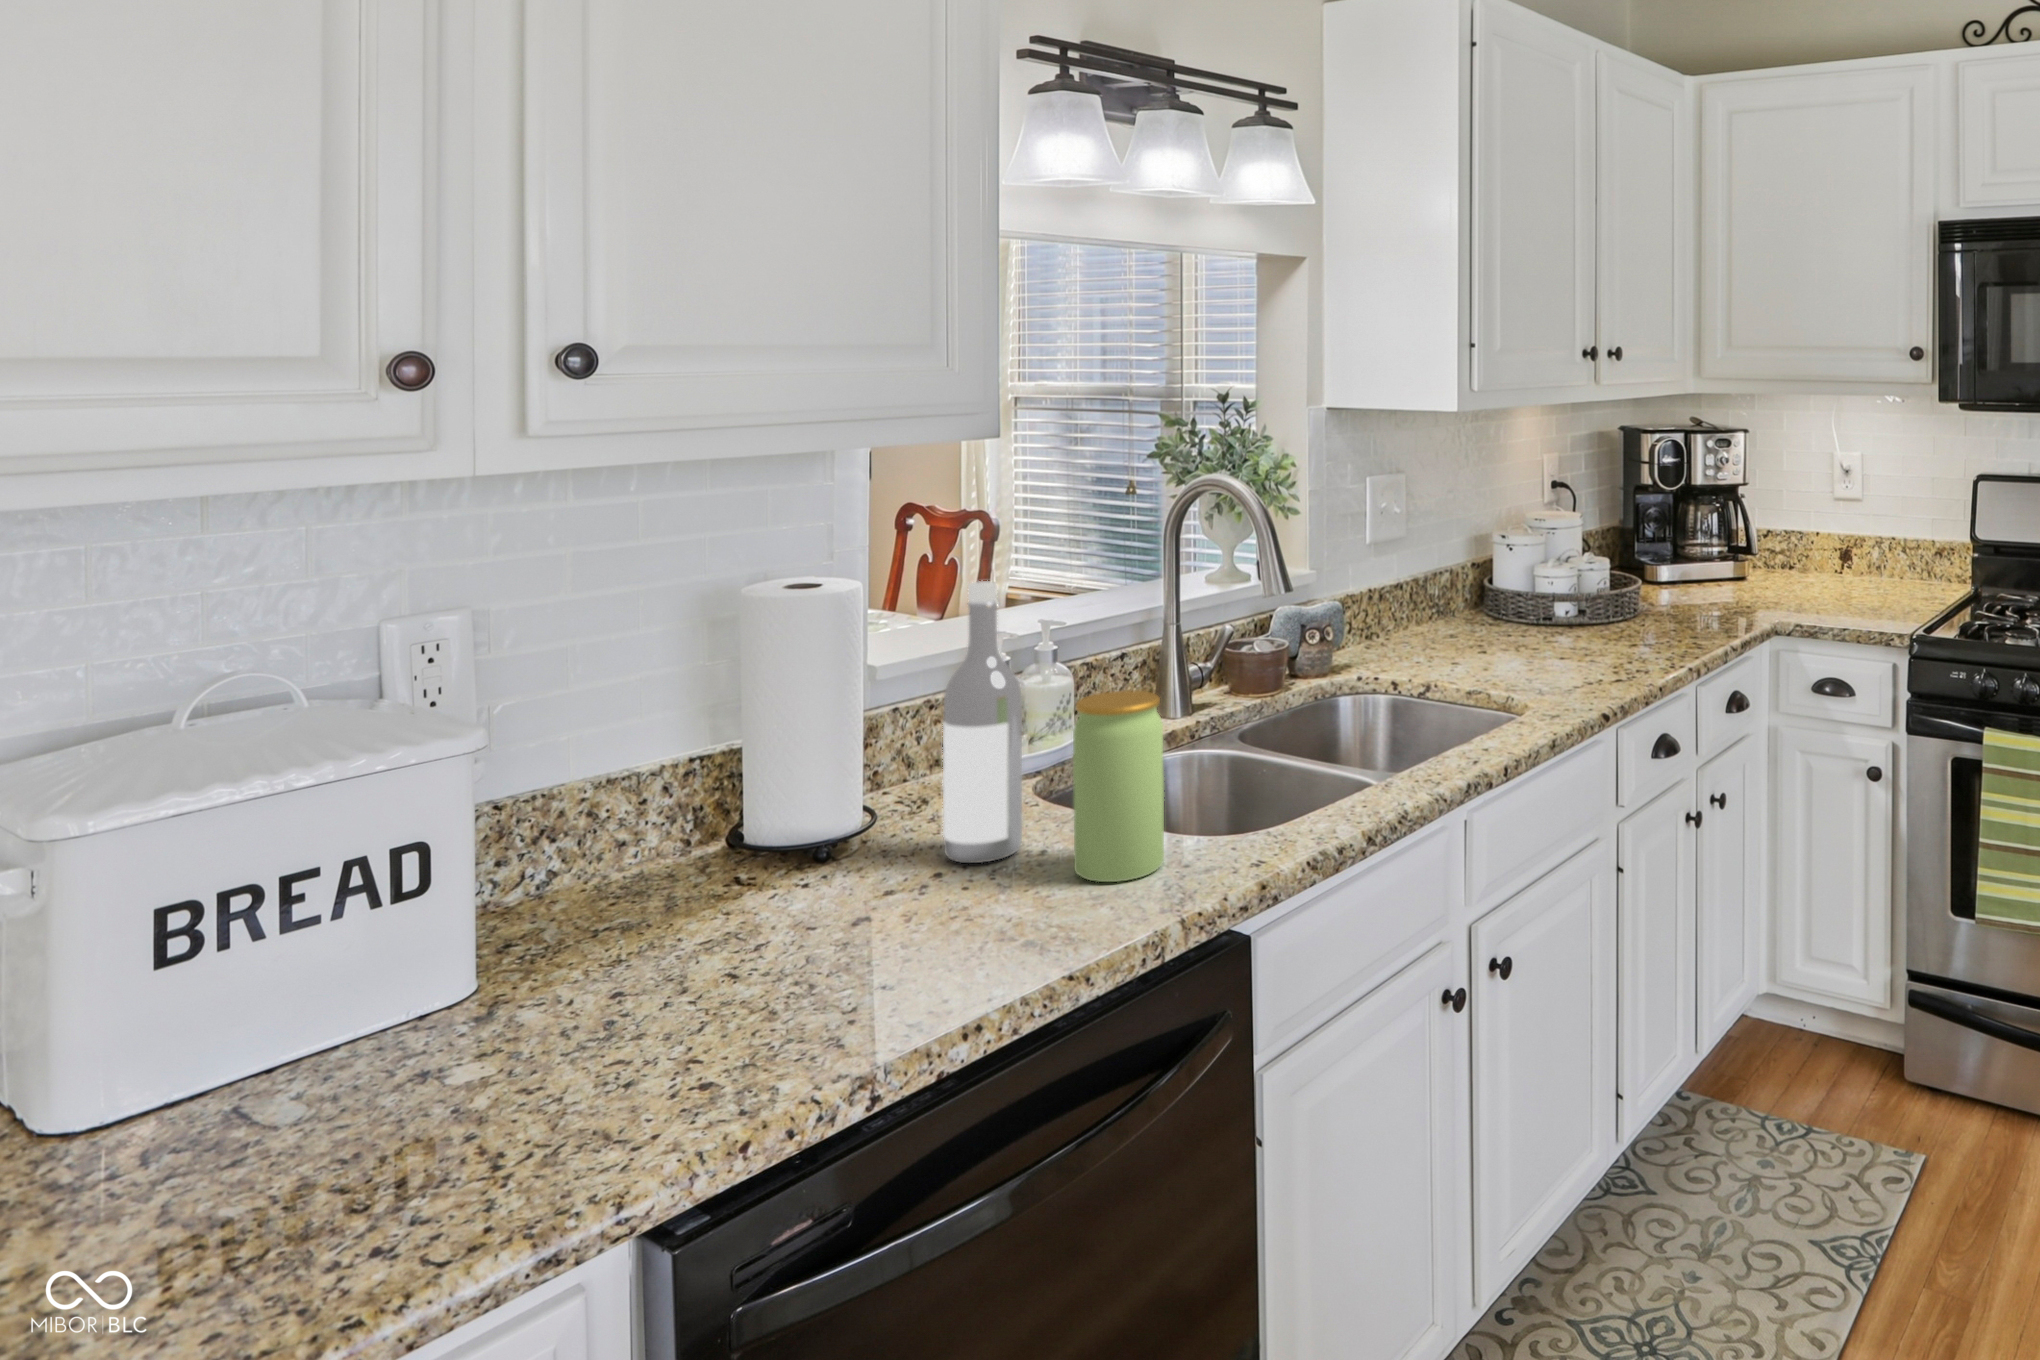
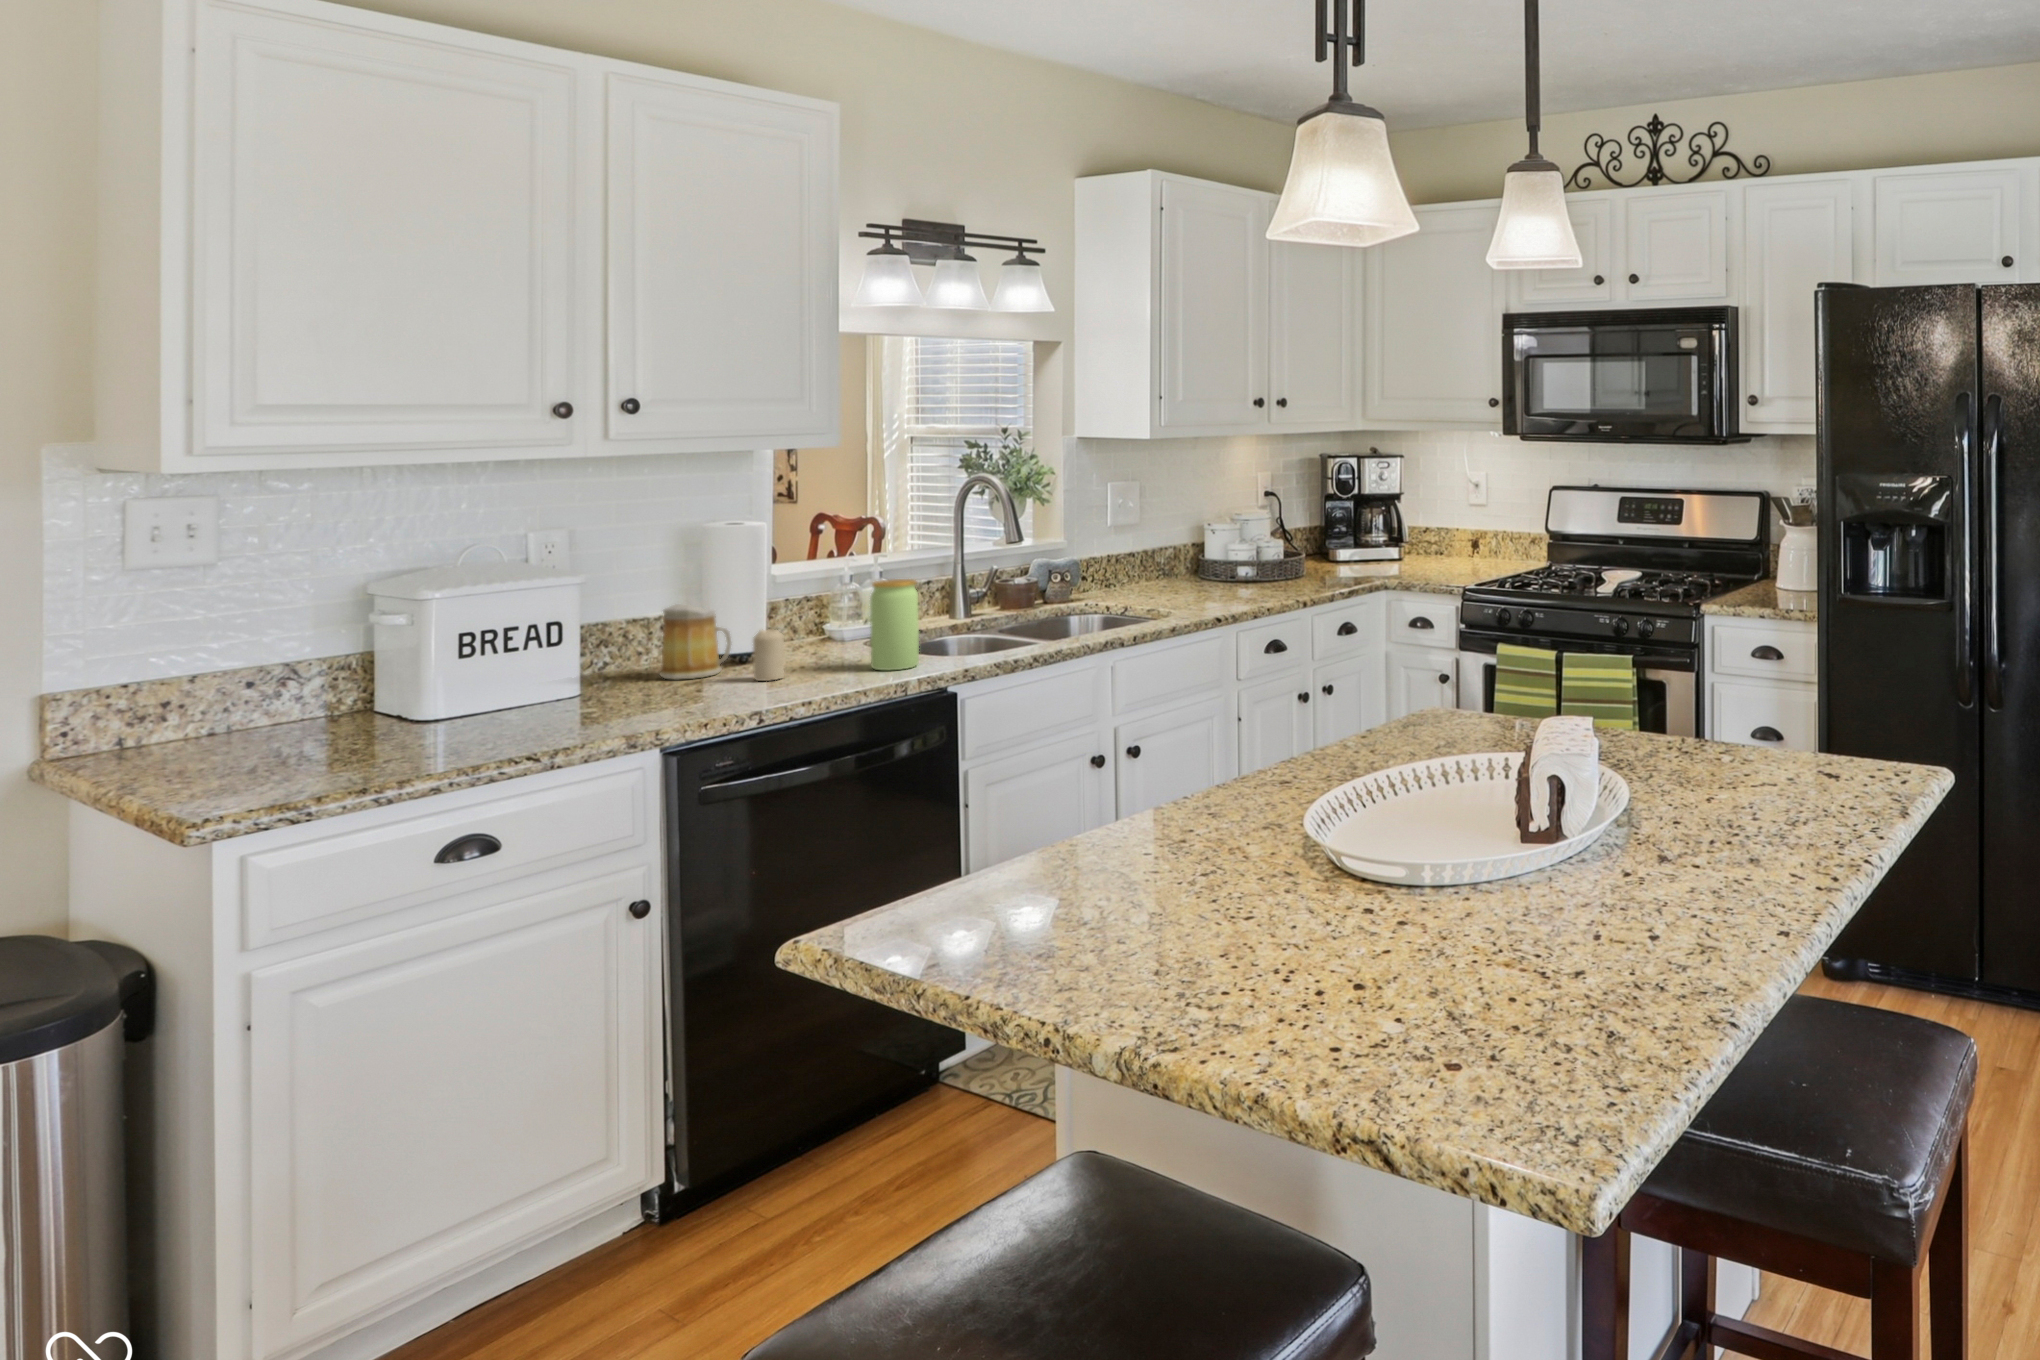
wine bottle: present [943,581,1022,863] -> none [806,524,848,666]
mug: none [657,756,801,915] -> present [660,604,731,680]
candle: none [848,807,909,923] -> present [753,629,784,681]

